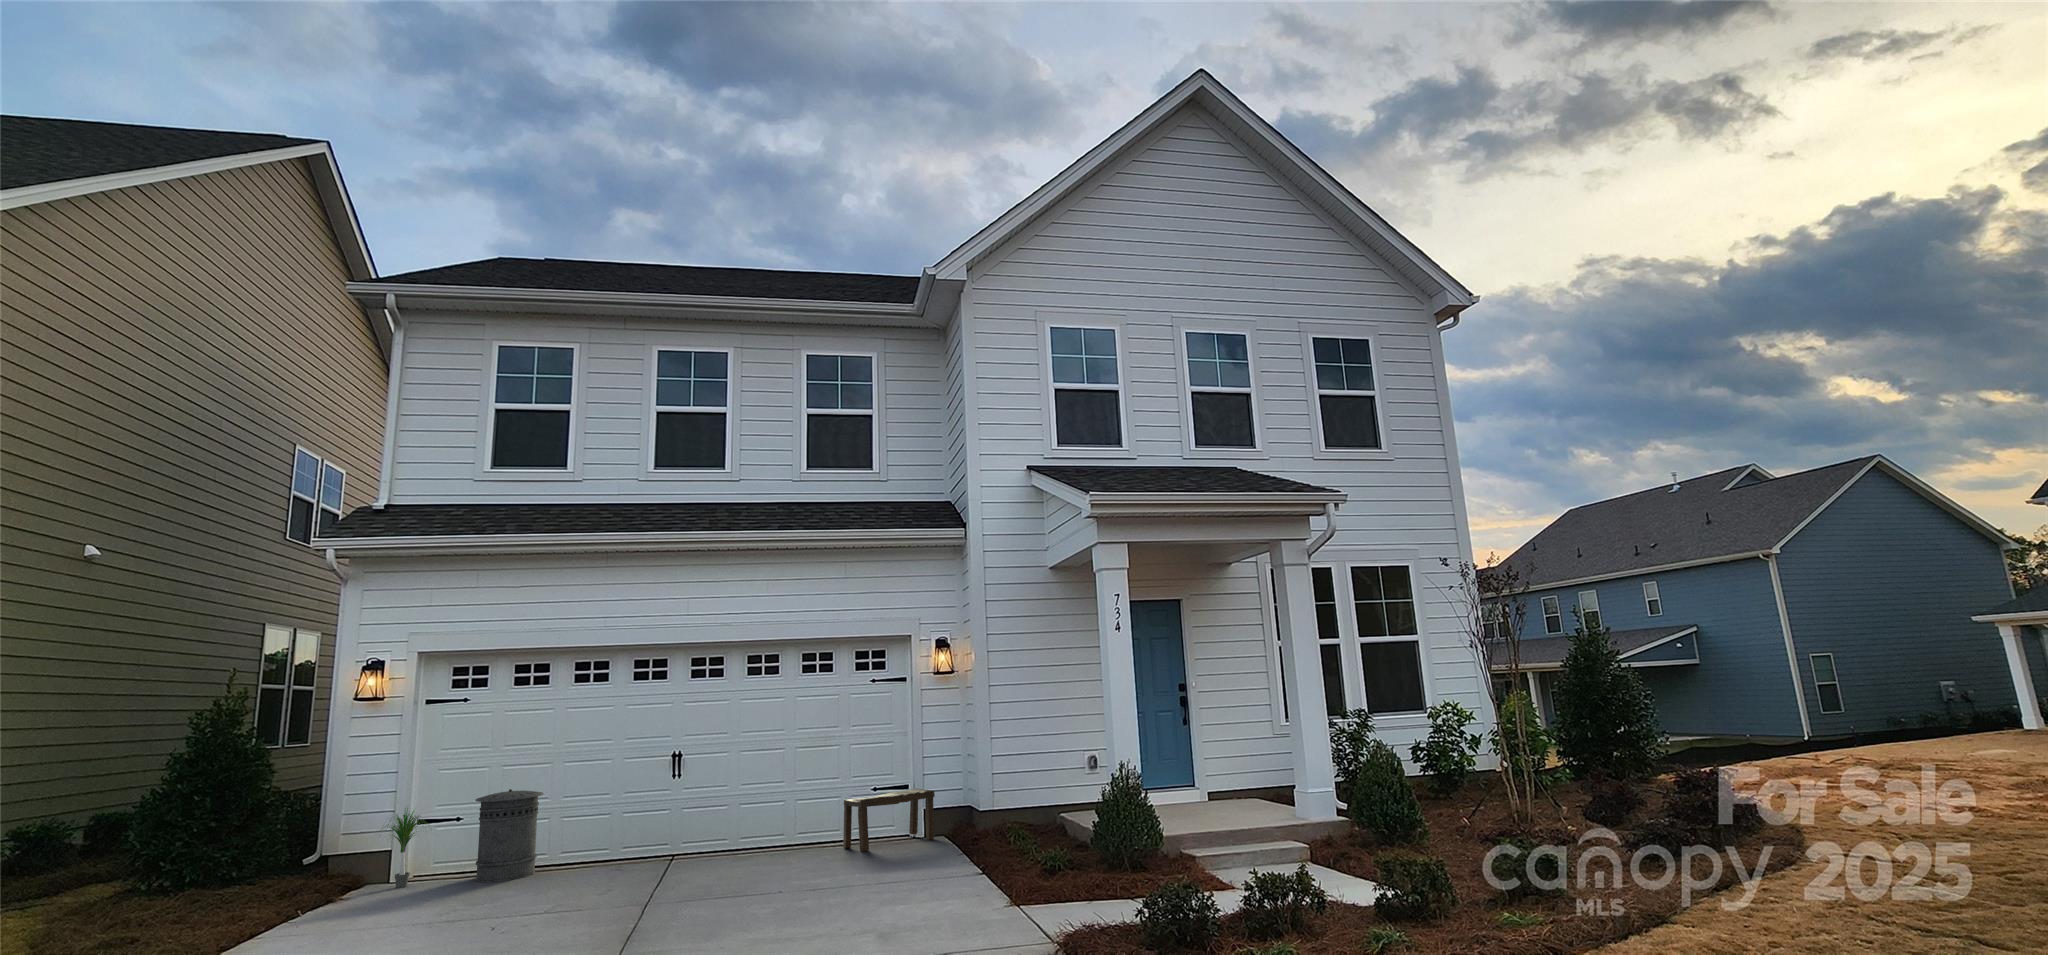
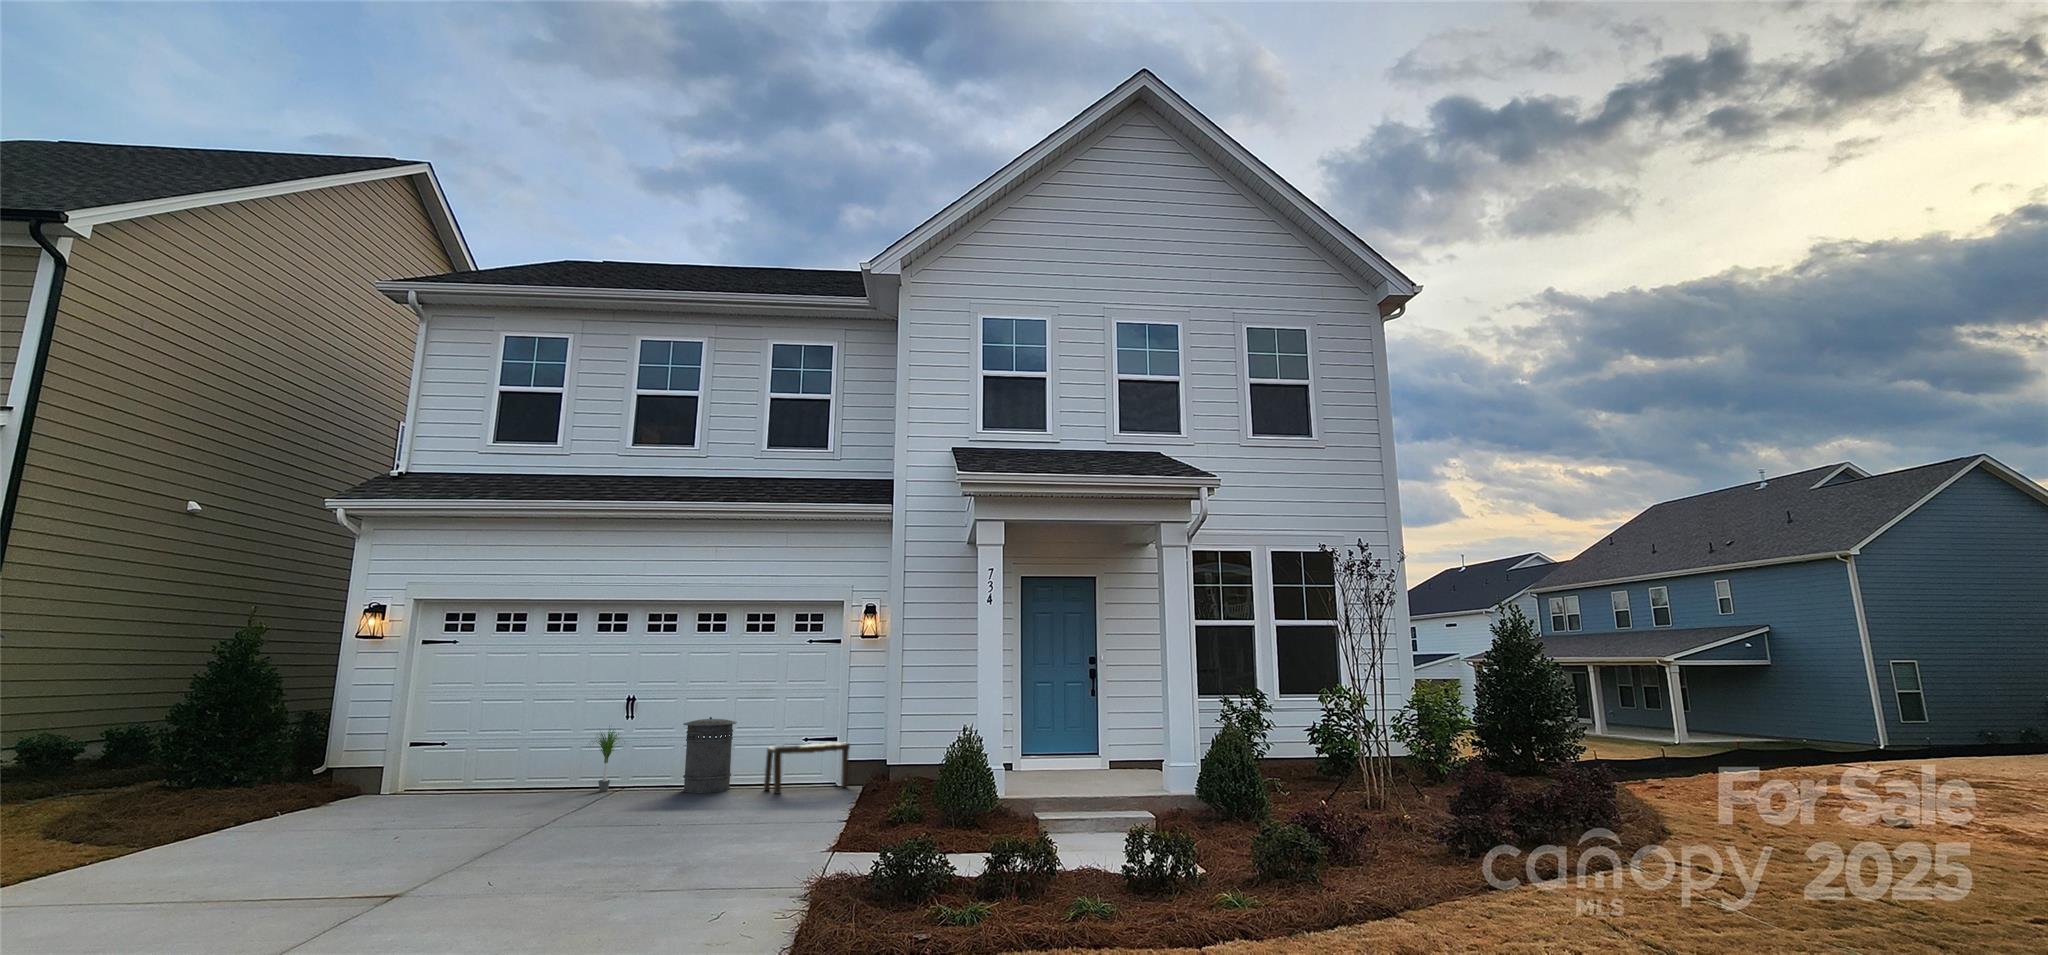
trash can: present [475,789,544,882] -> present [683,717,737,793]
potted plant: present [387,808,420,888] -> present [598,730,620,792]

